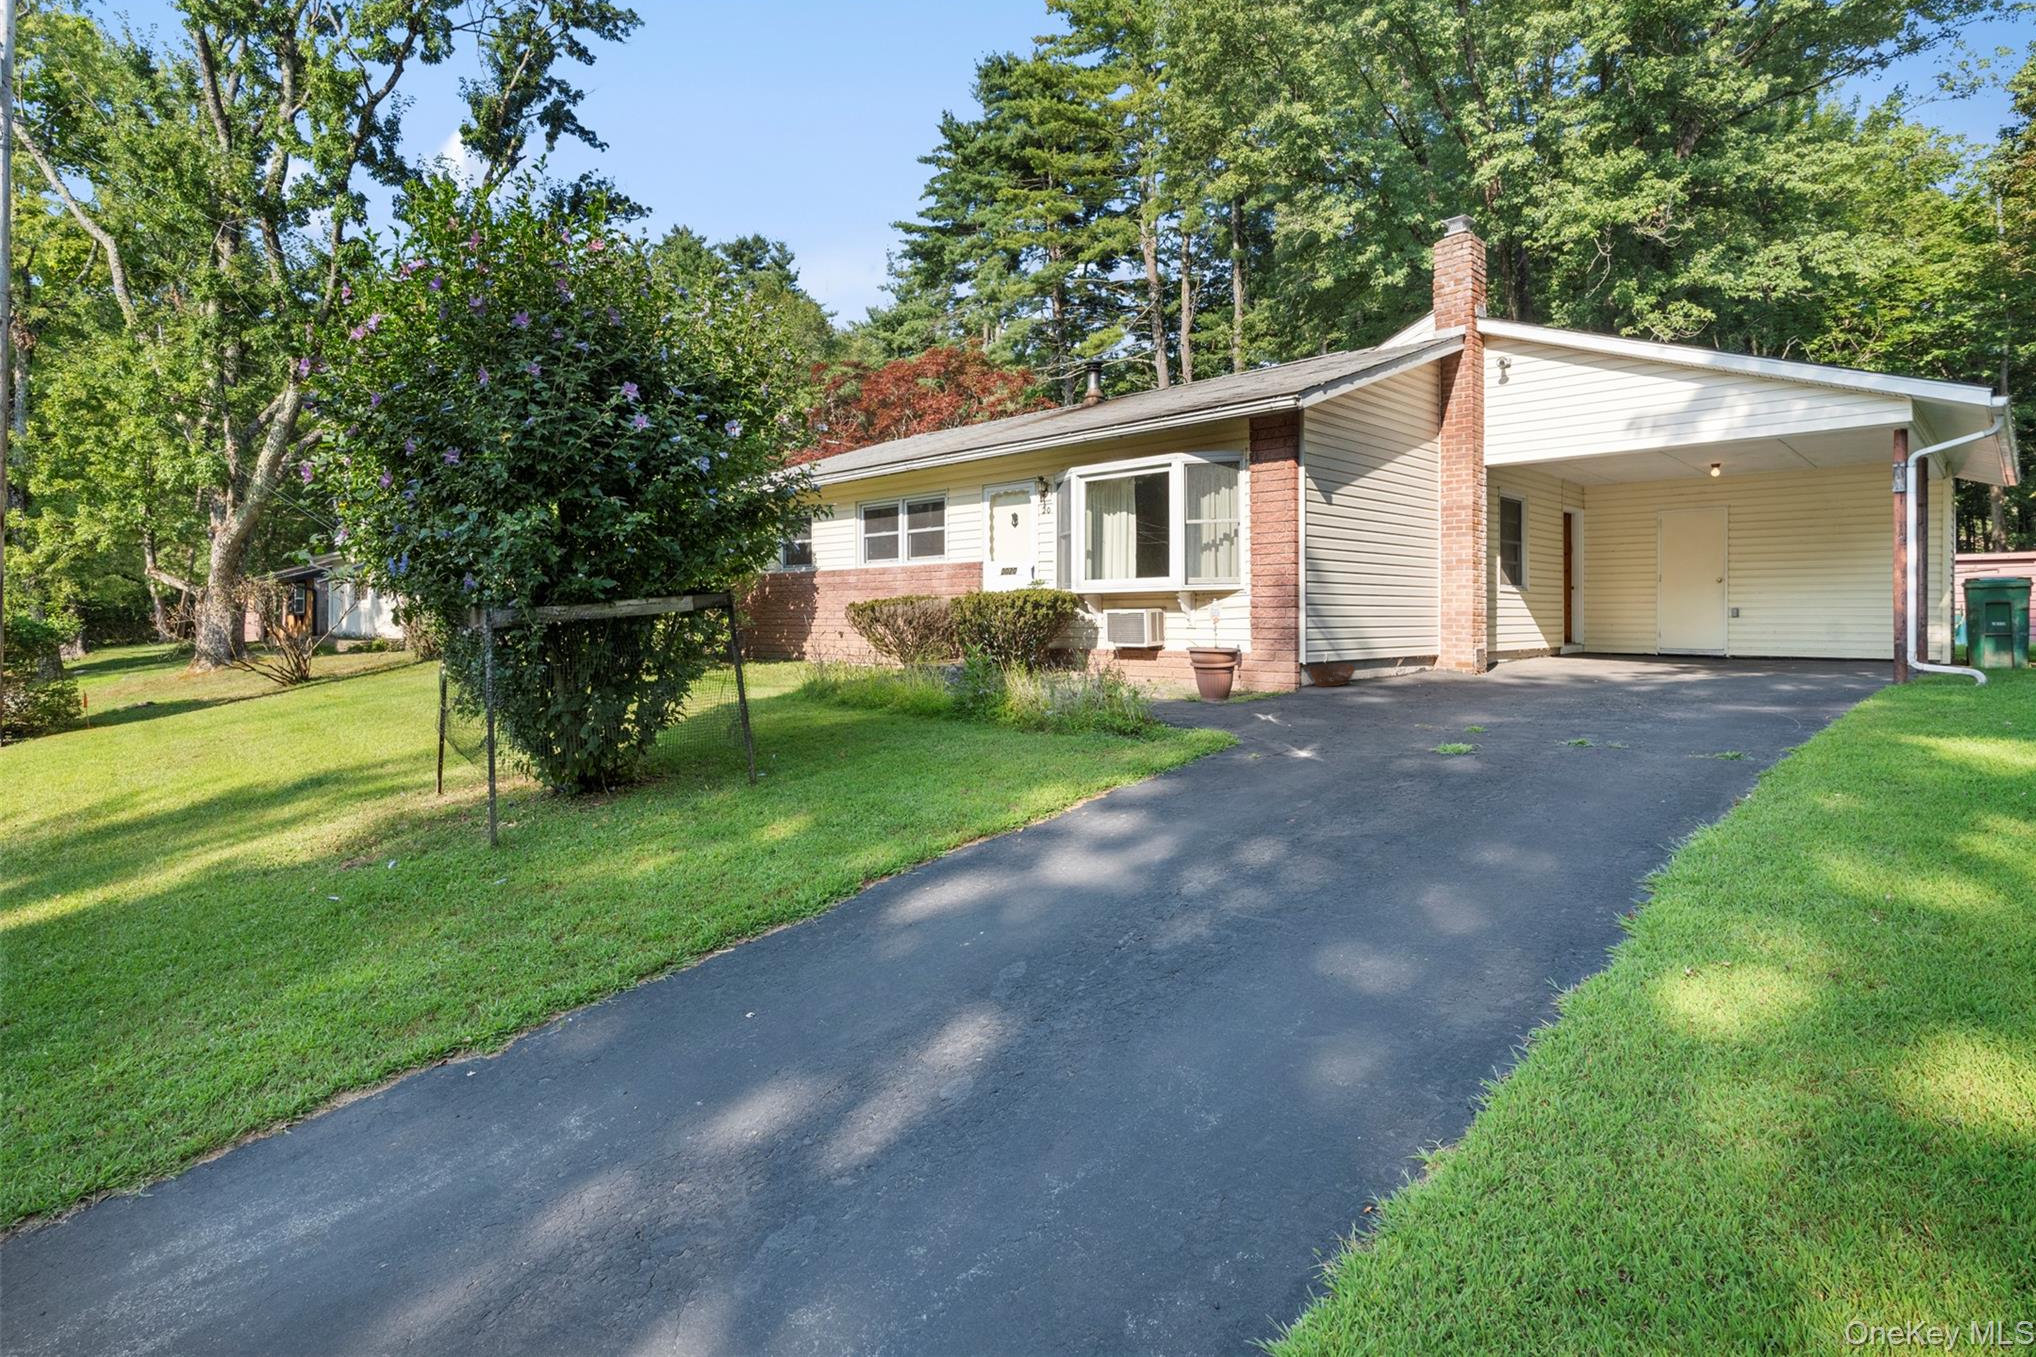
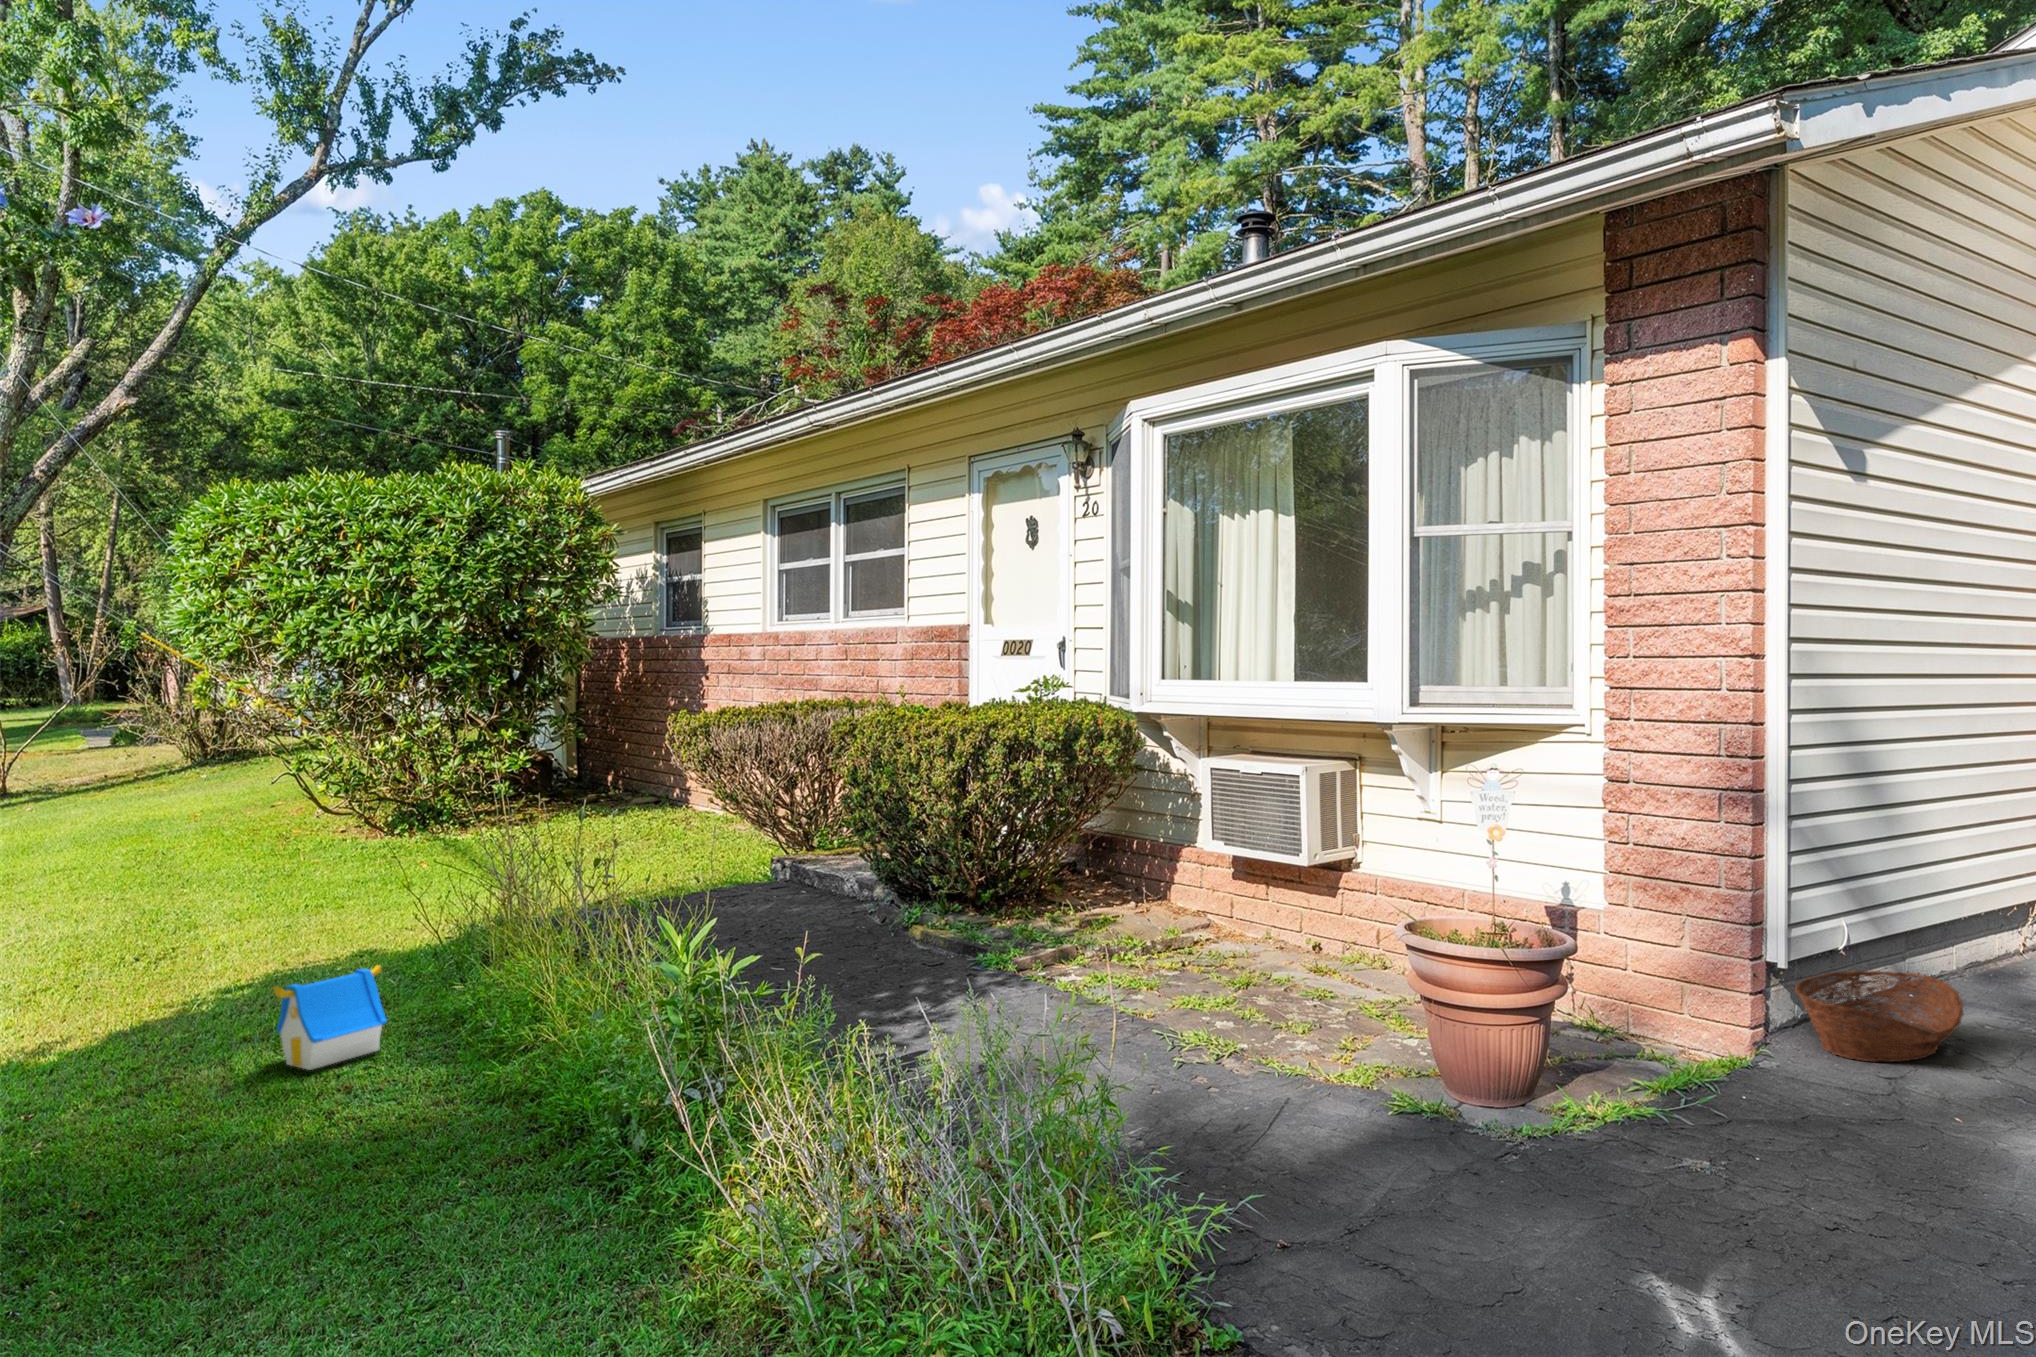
toy house: none [830,682,865,713] -> present [274,965,387,1070]

